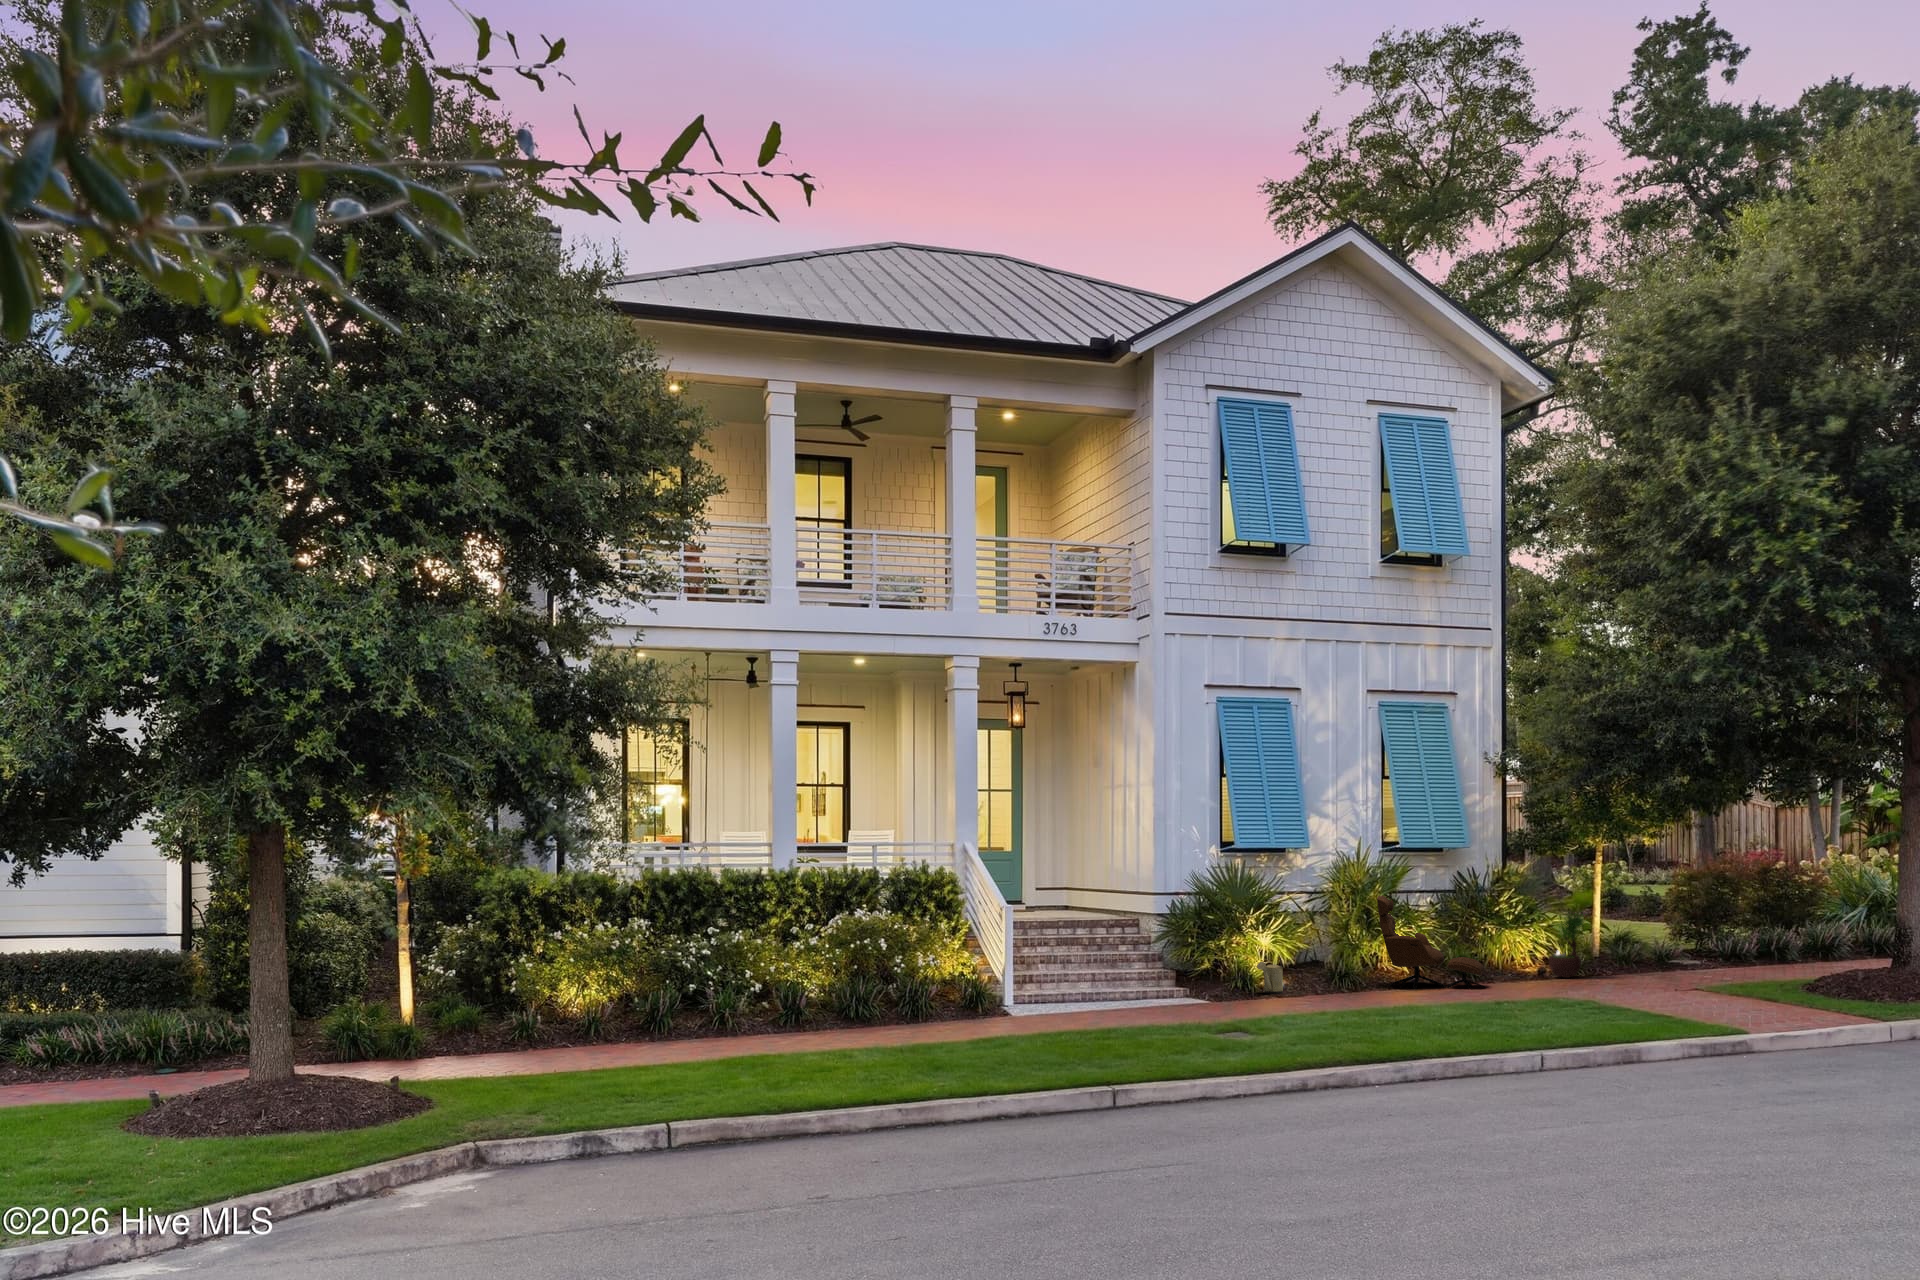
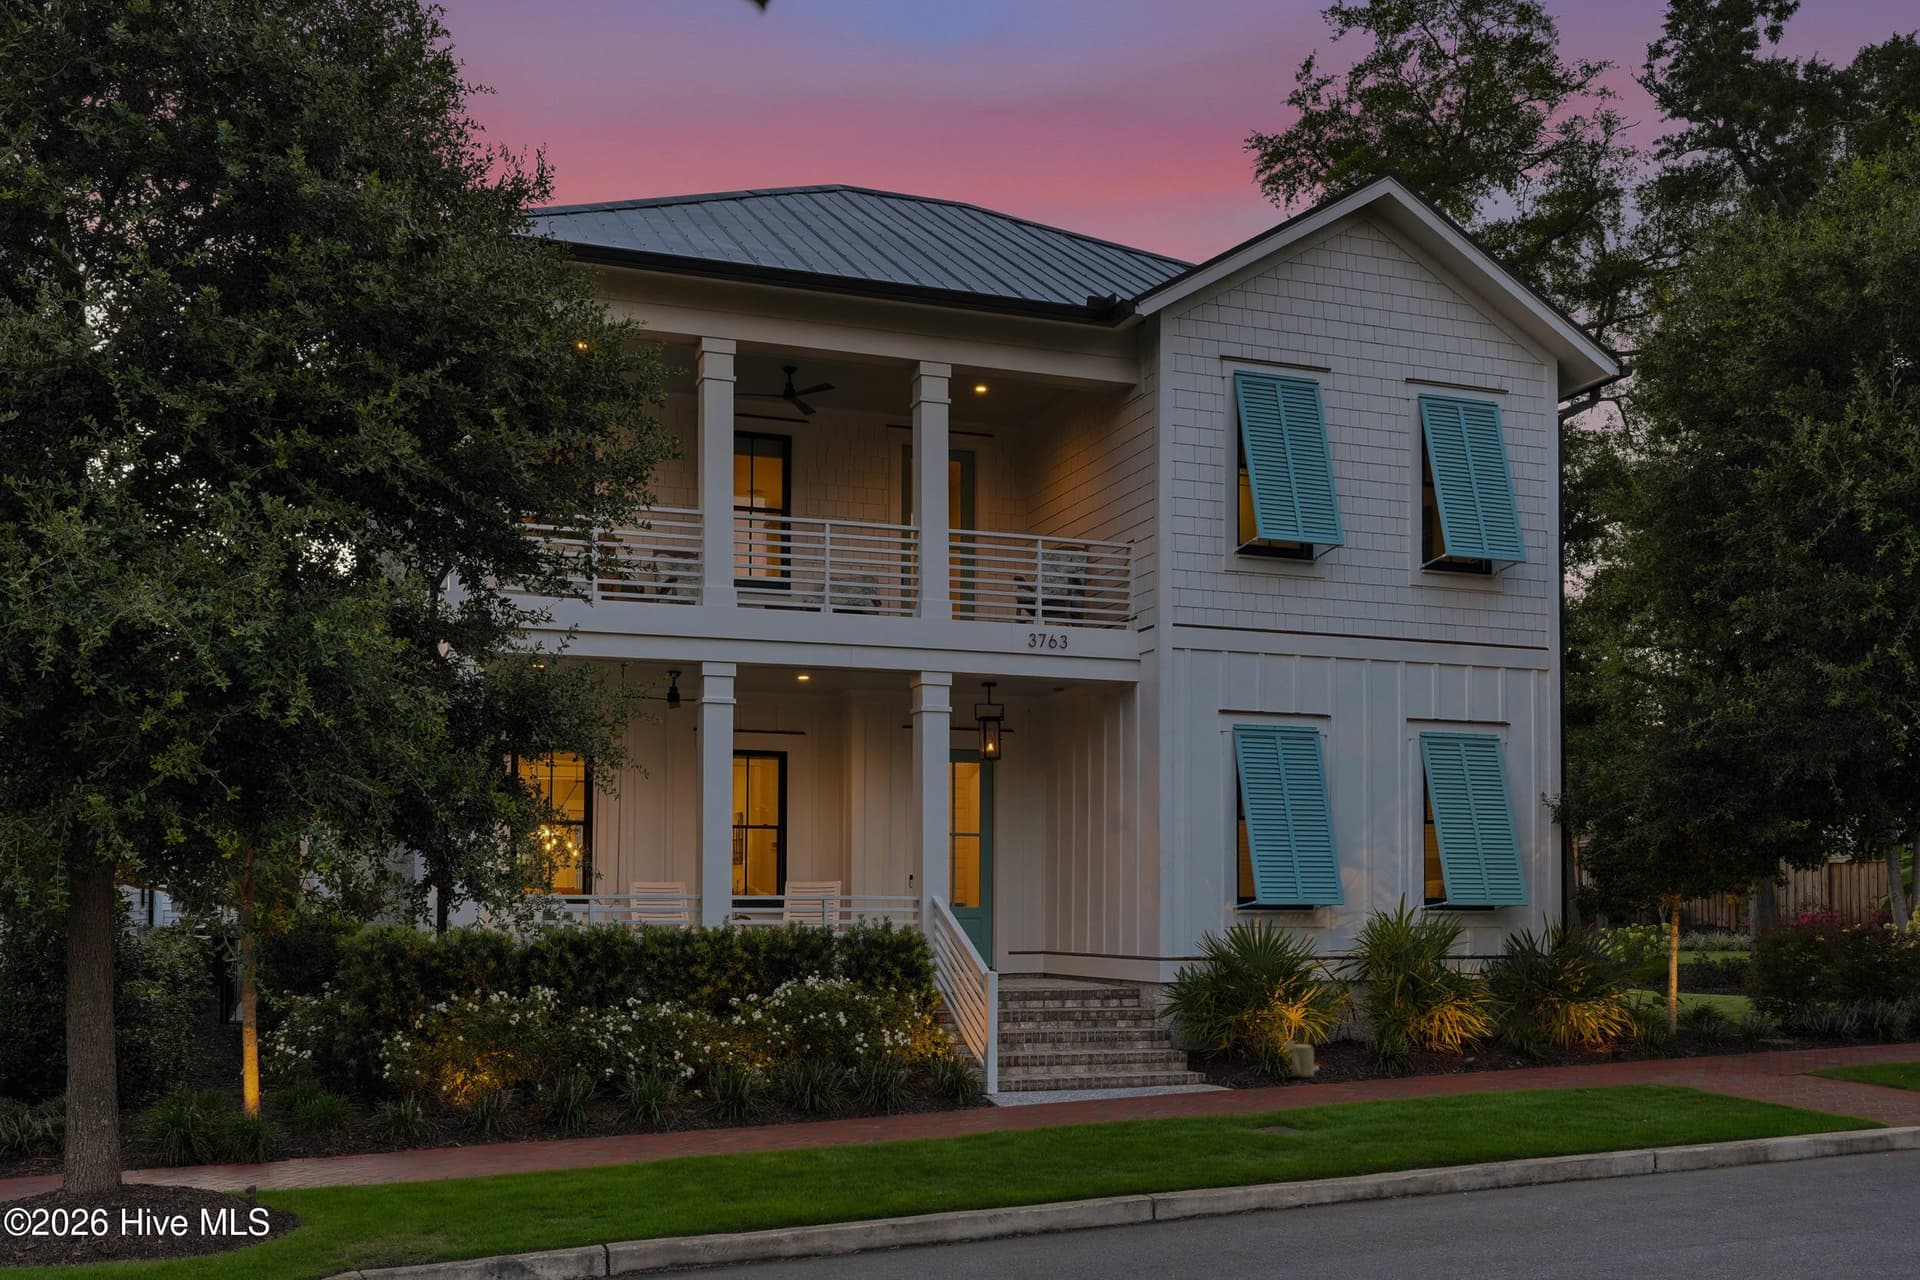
lounge chair: present [1377,895,1485,989] -> none [1422,962,1549,1073]
potted tree: present [1549,913,1587,978] -> none [1616,975,1663,1059]

